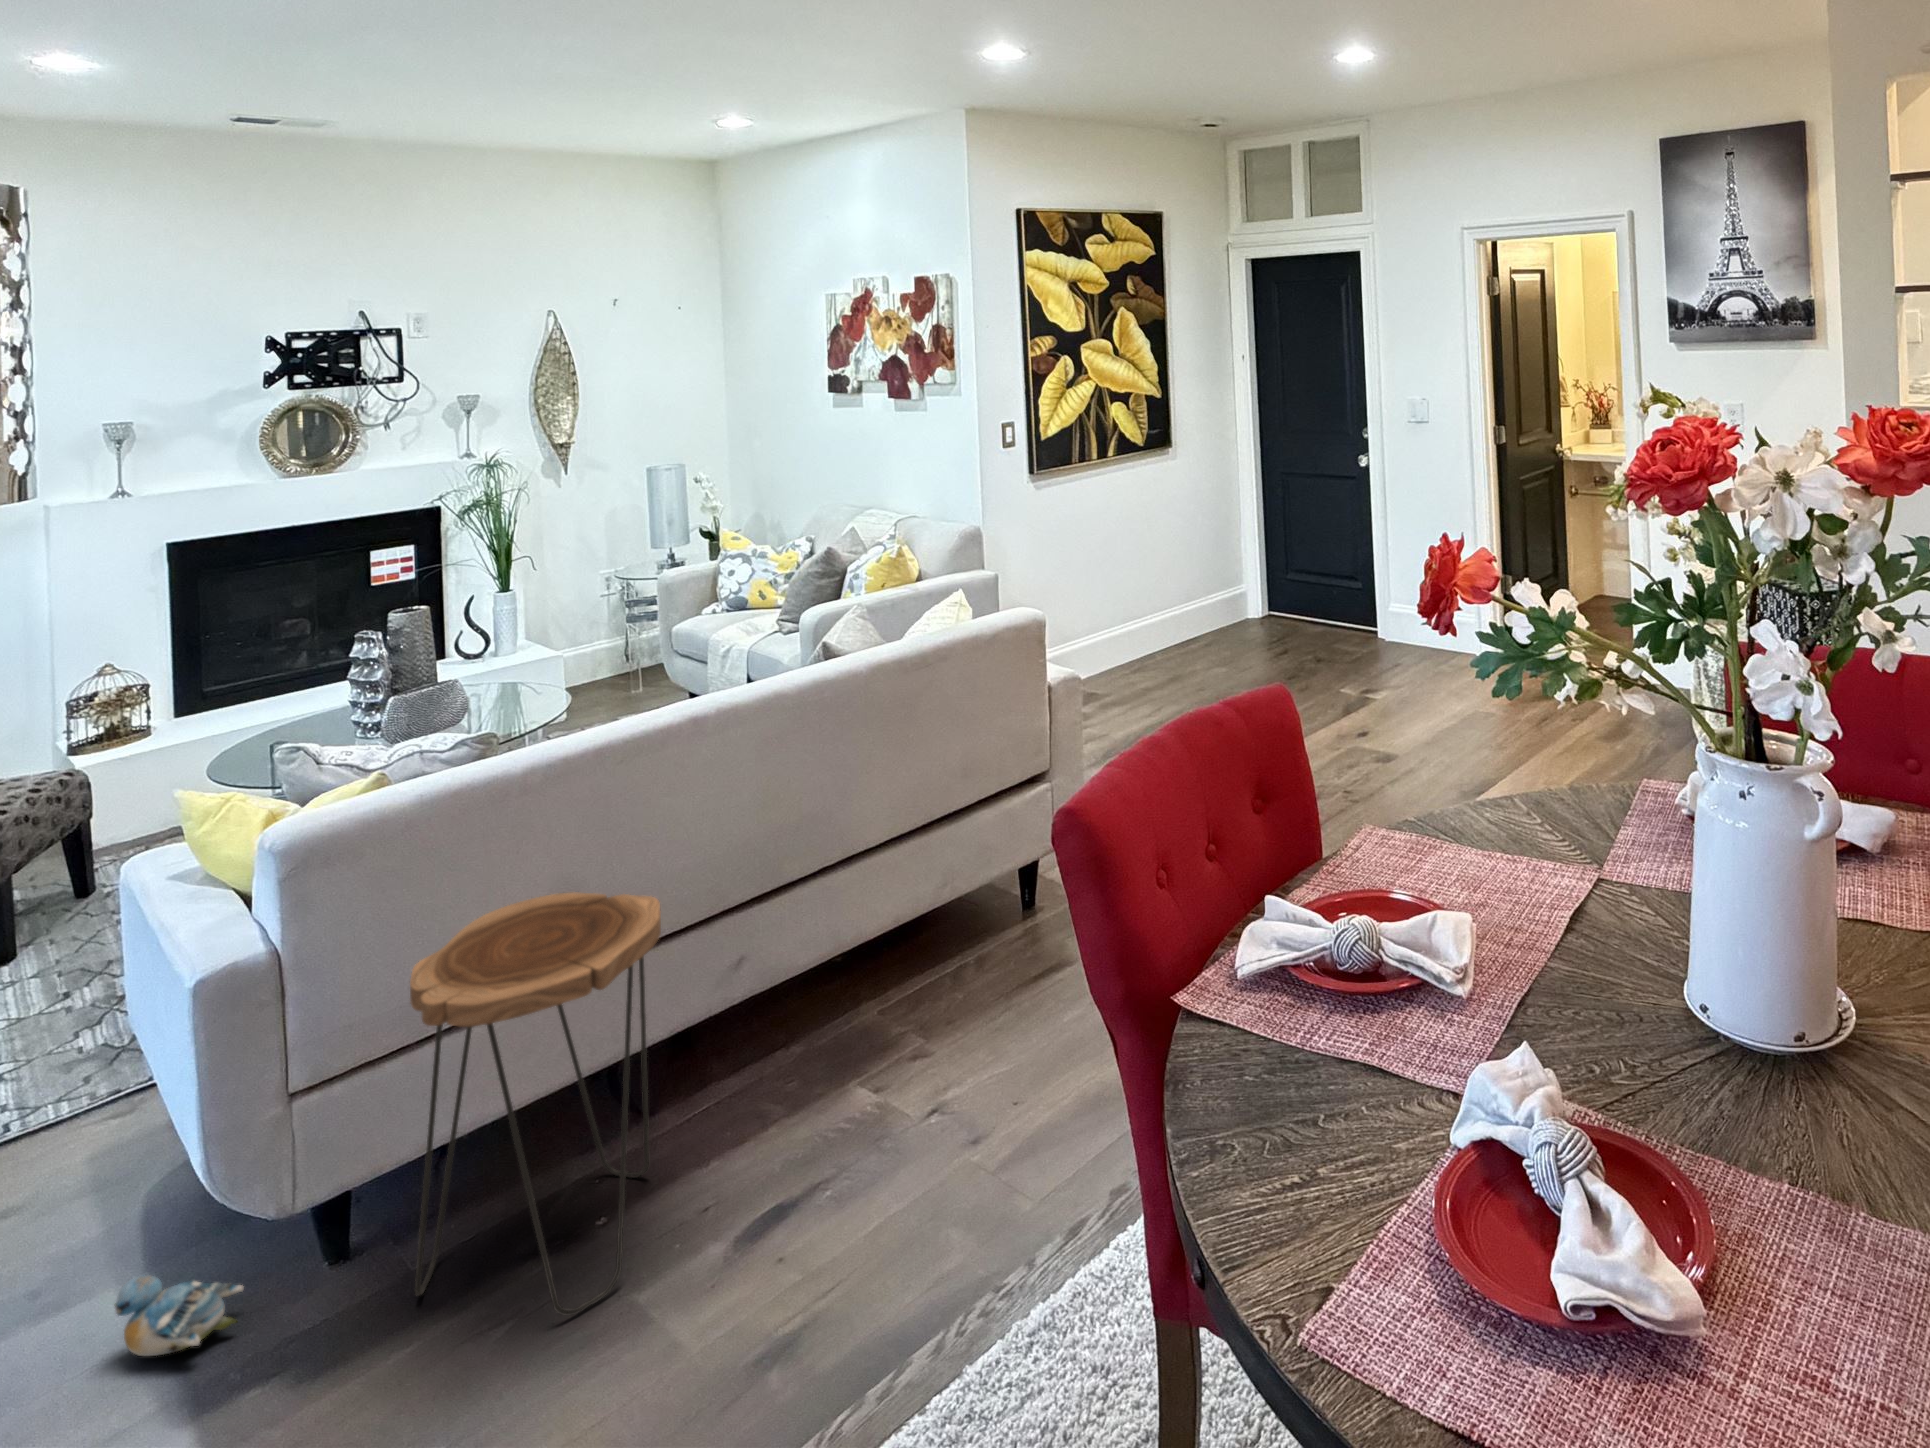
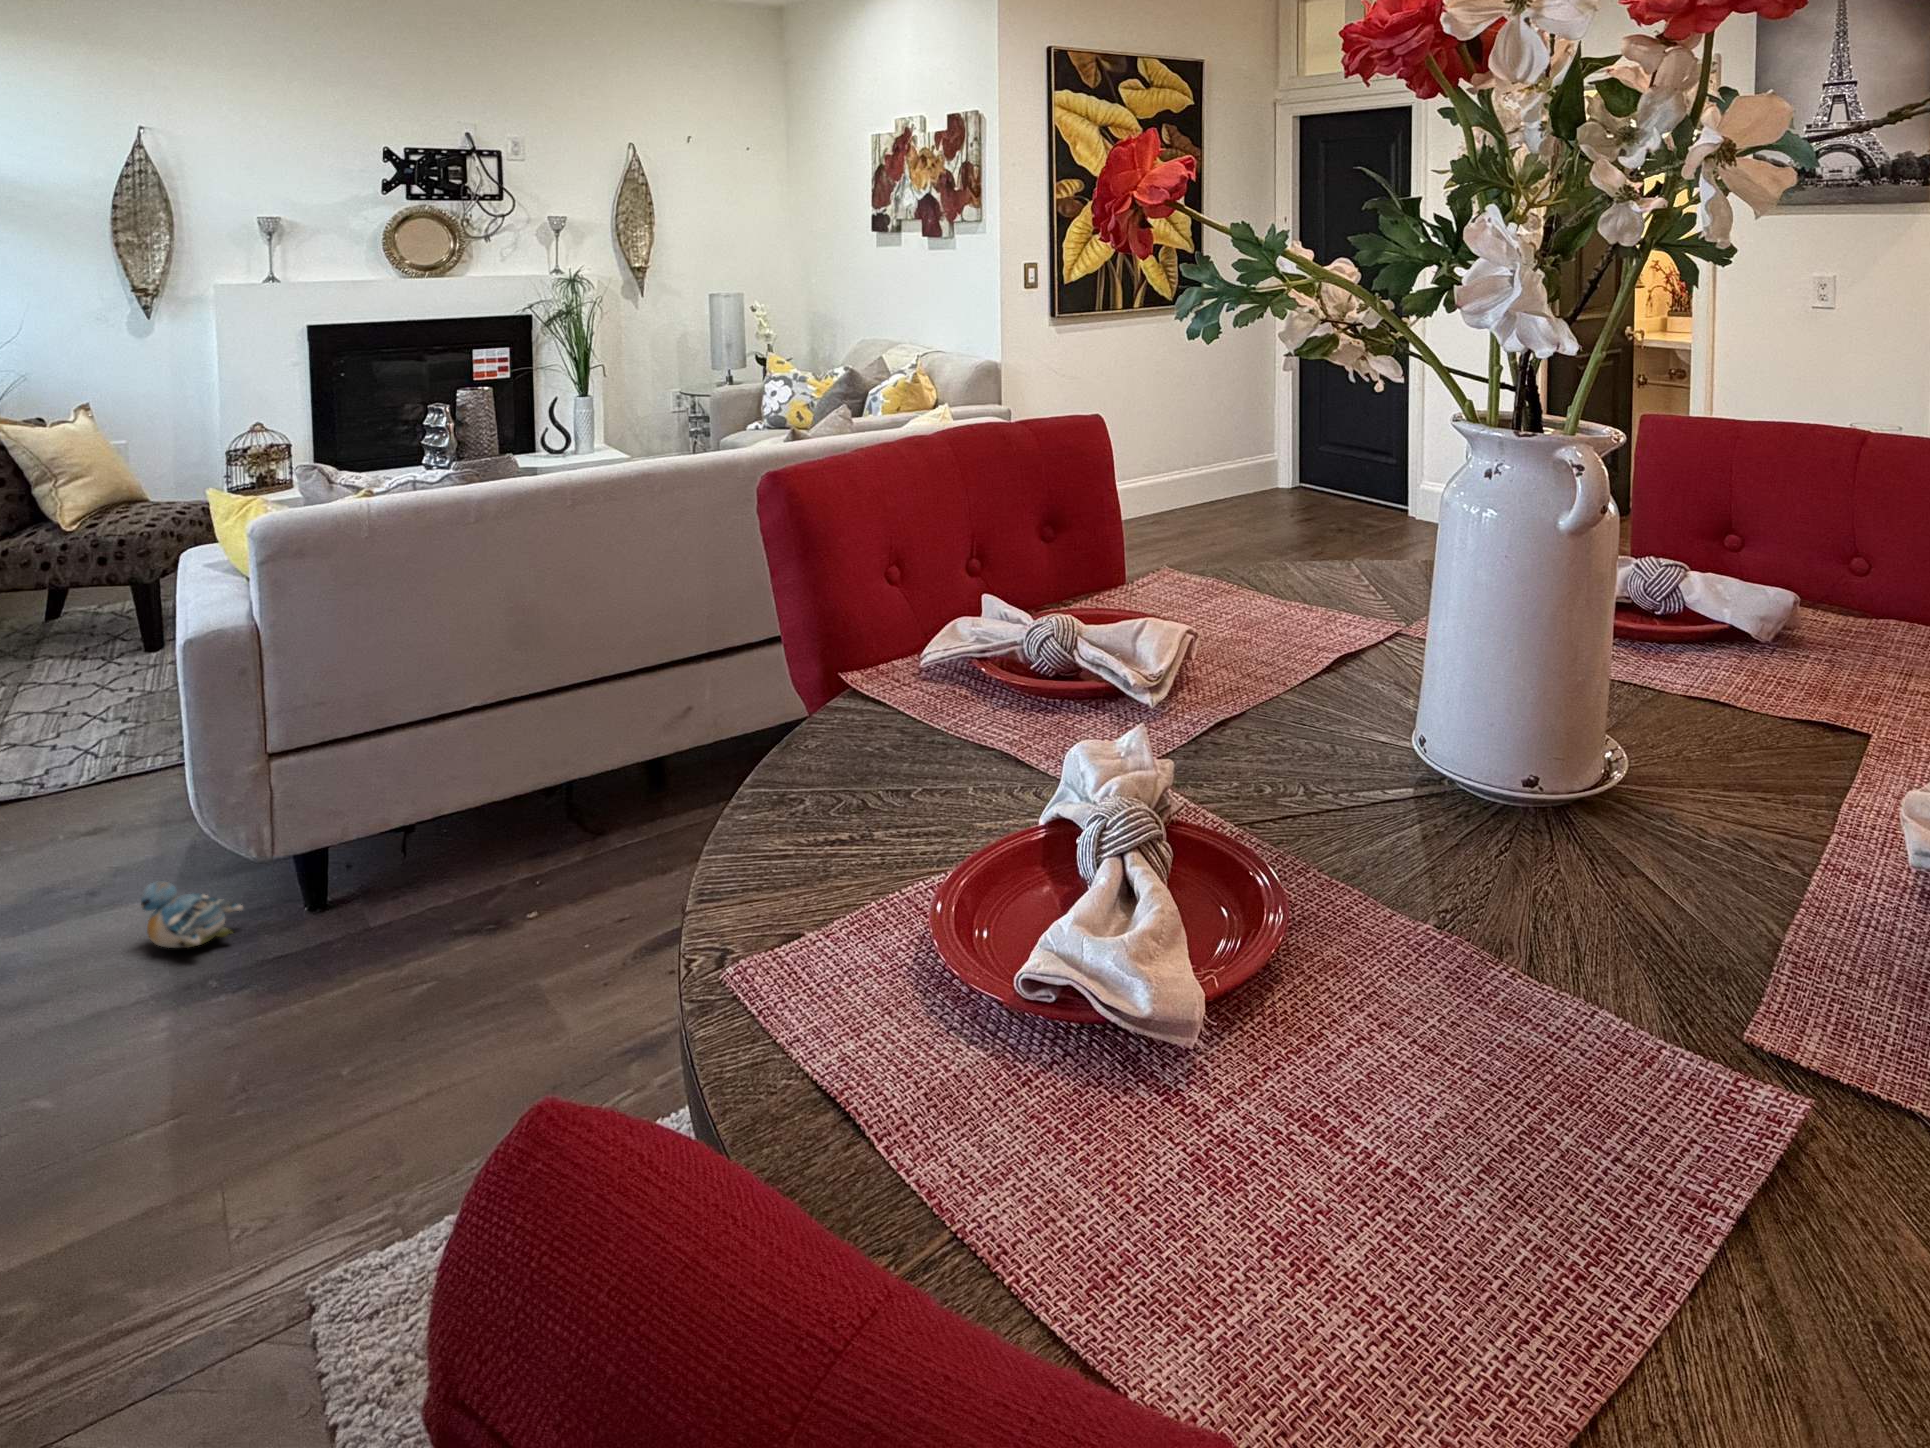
side table: present [410,892,661,1316] -> none [362,613,591,976]

